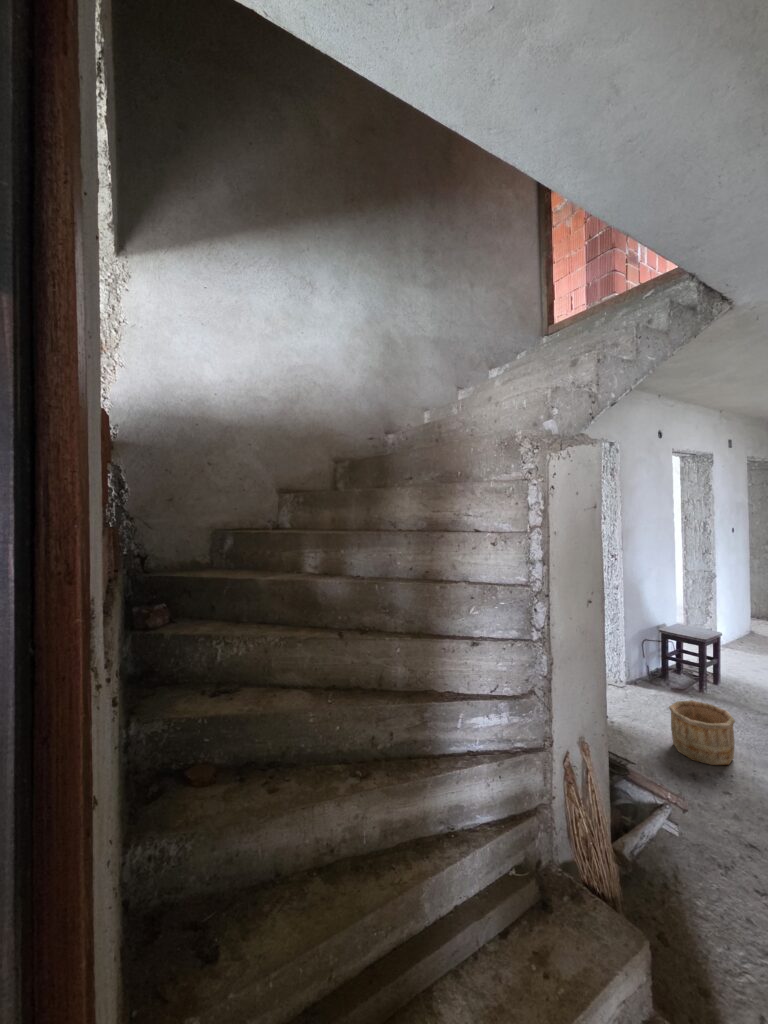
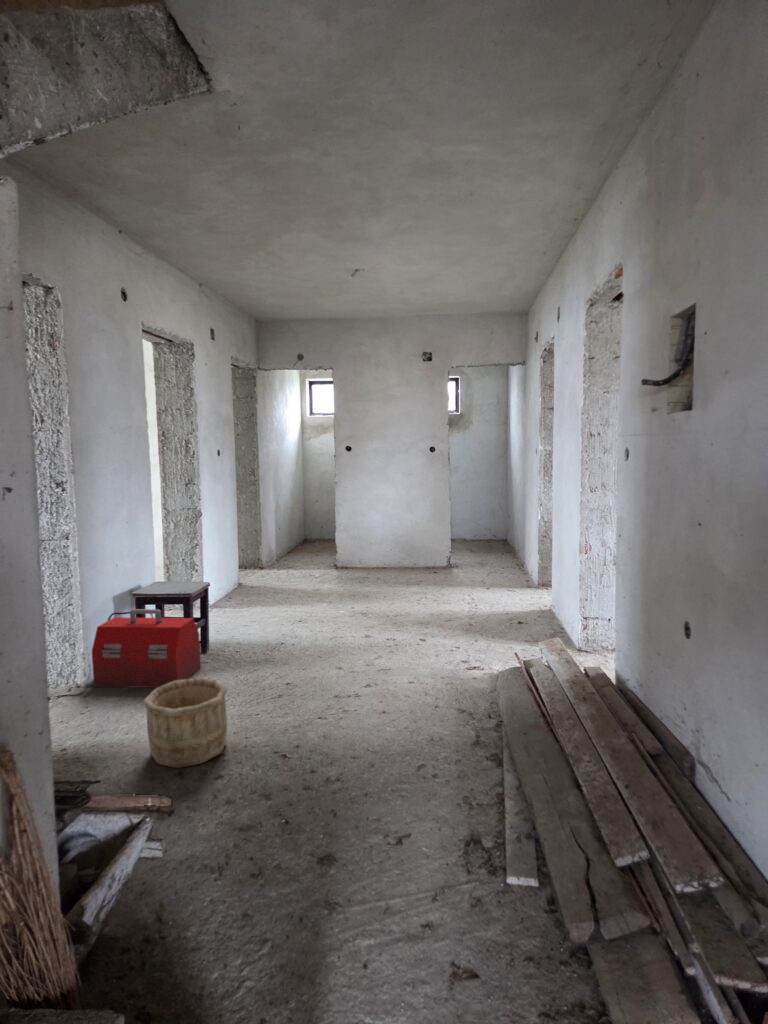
toolbox: none [631,641,712,705] -> present [92,609,201,688]

